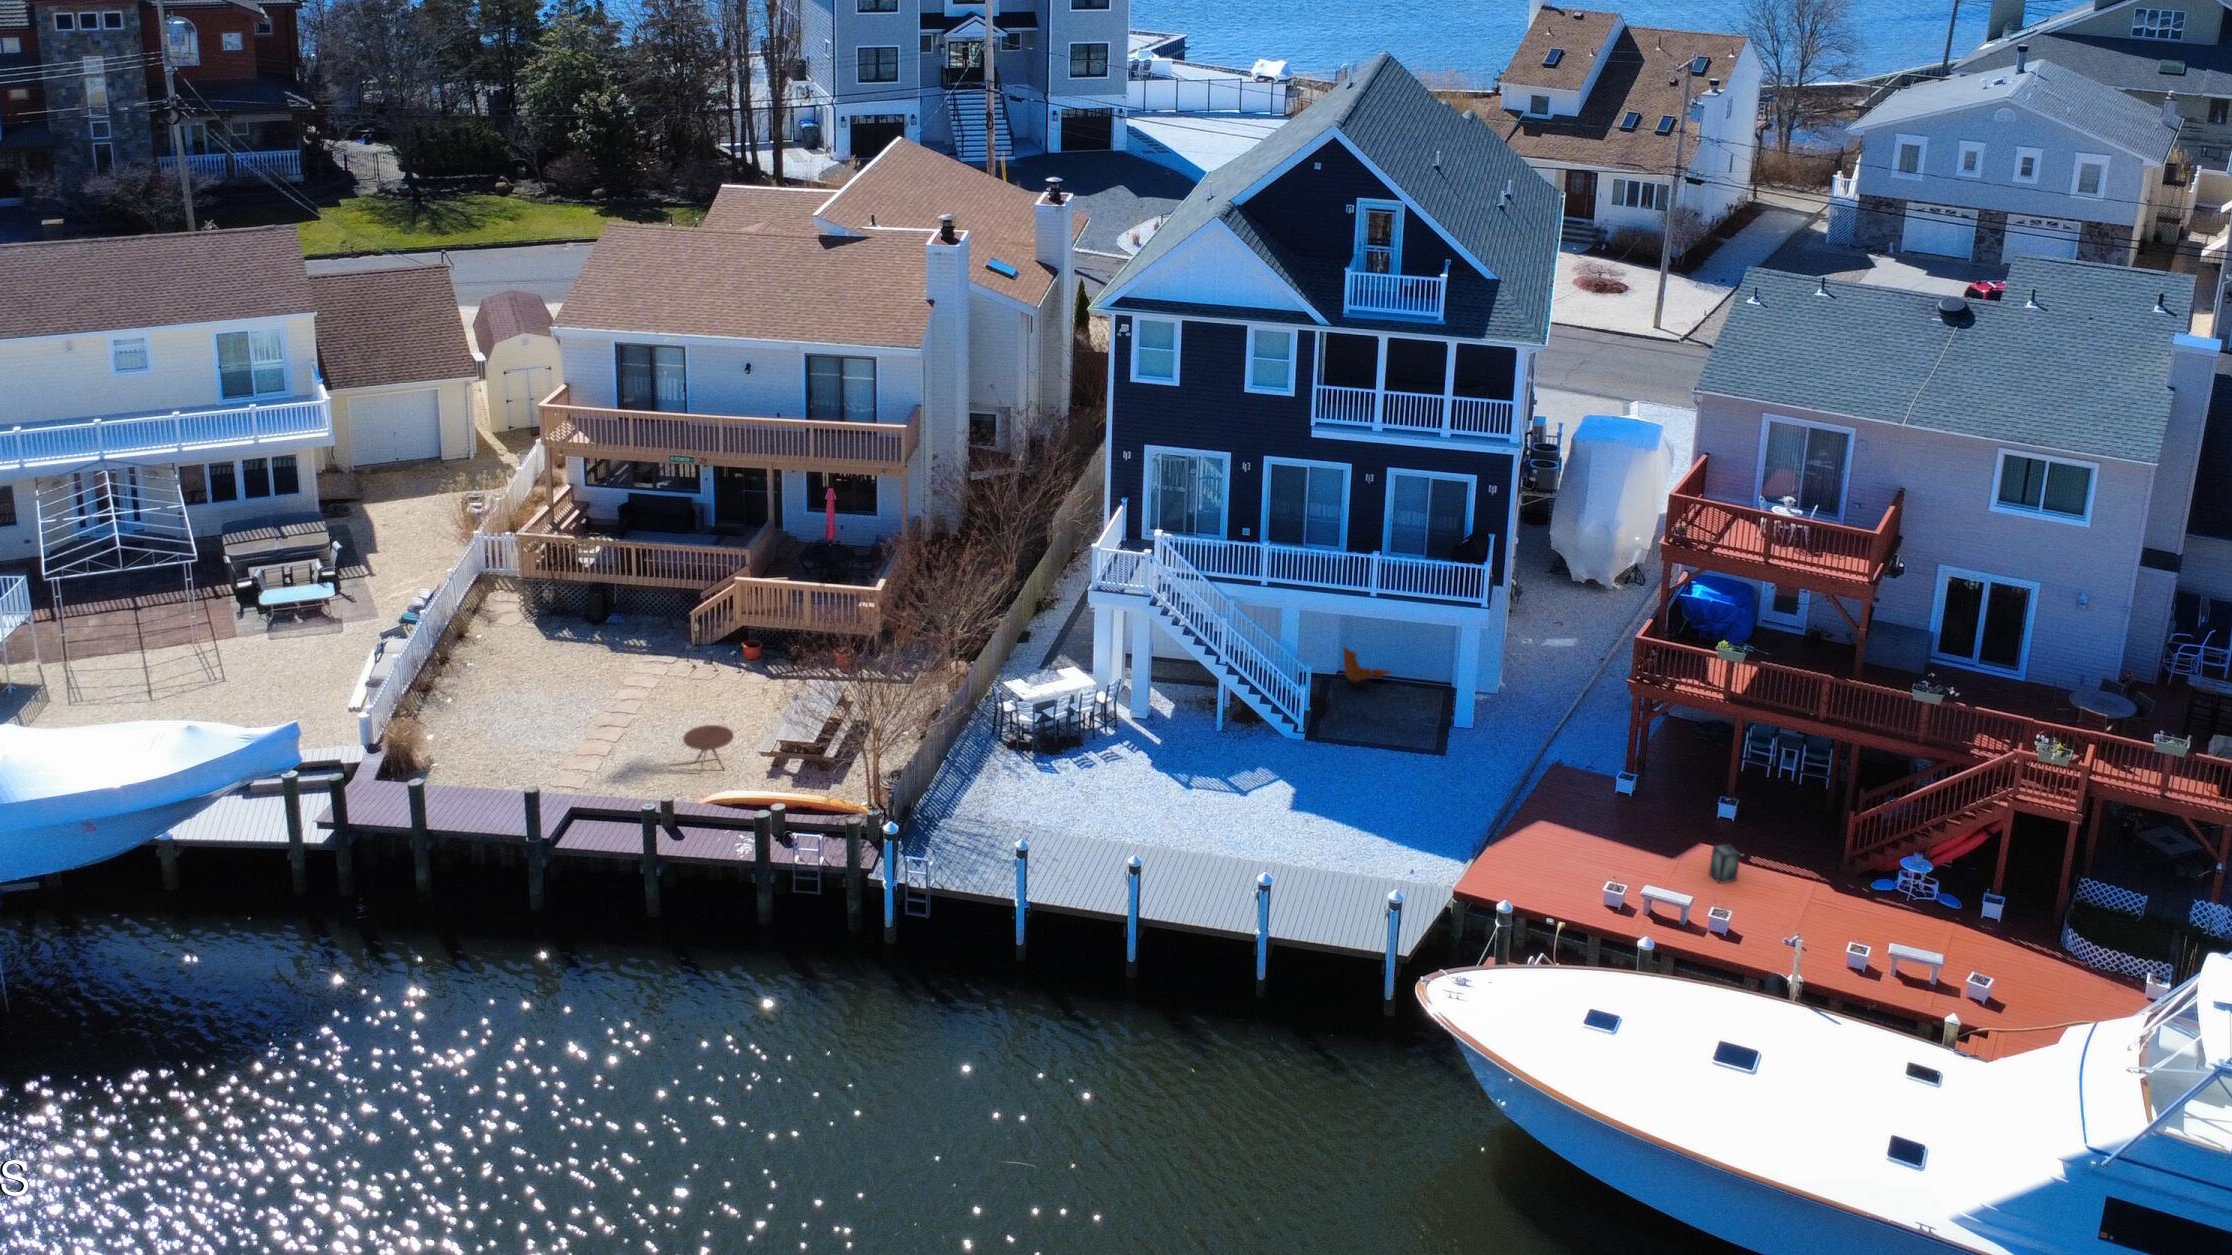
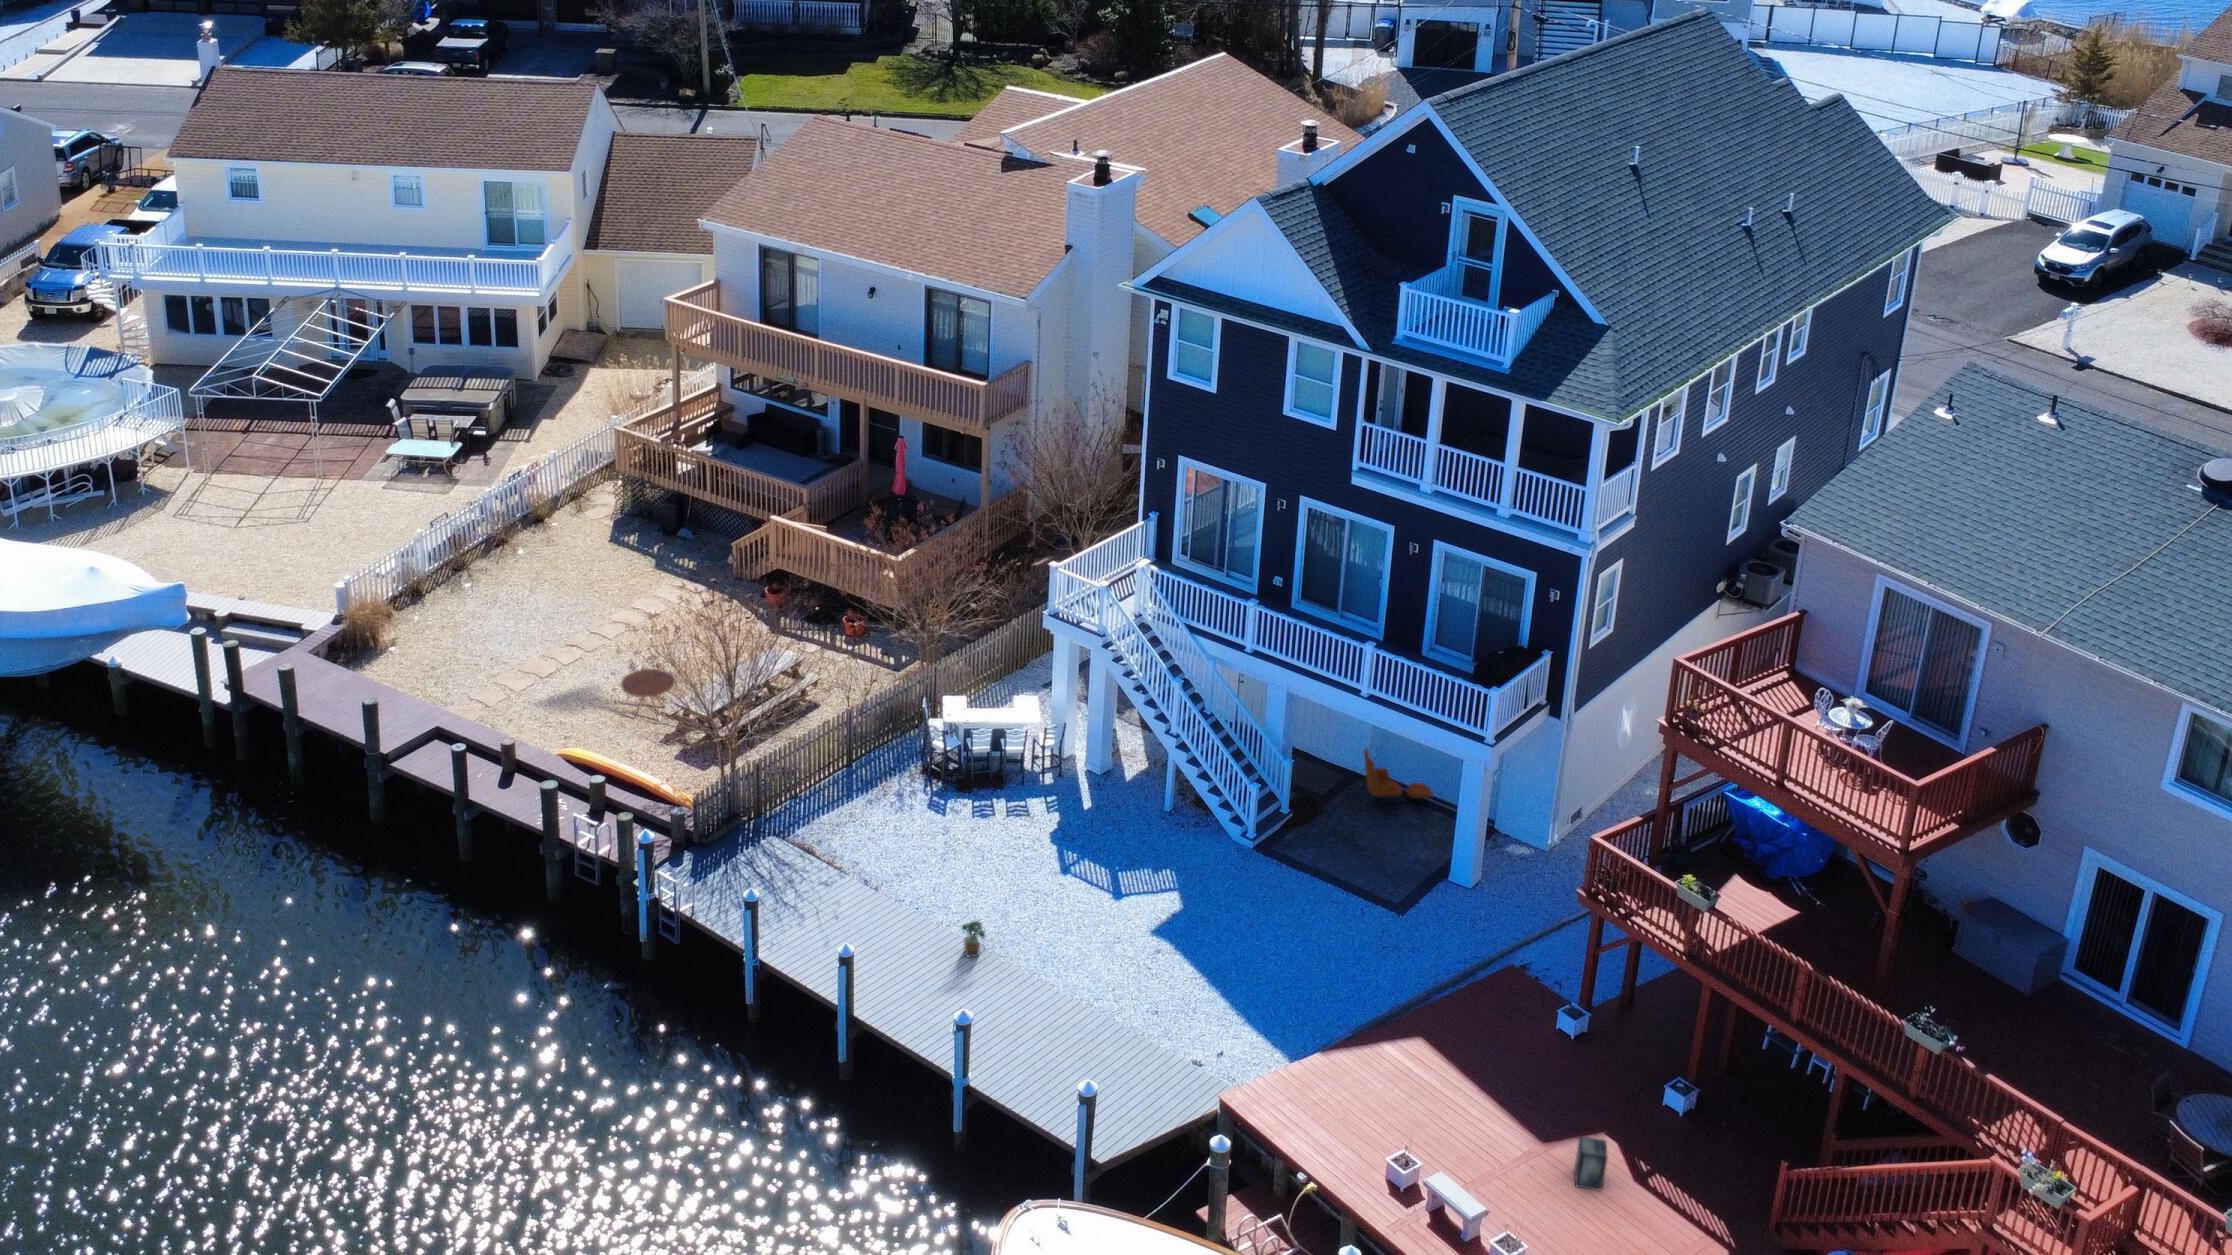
potted tree: none [1145,838,1168,872] -> present [962,921,985,958]

